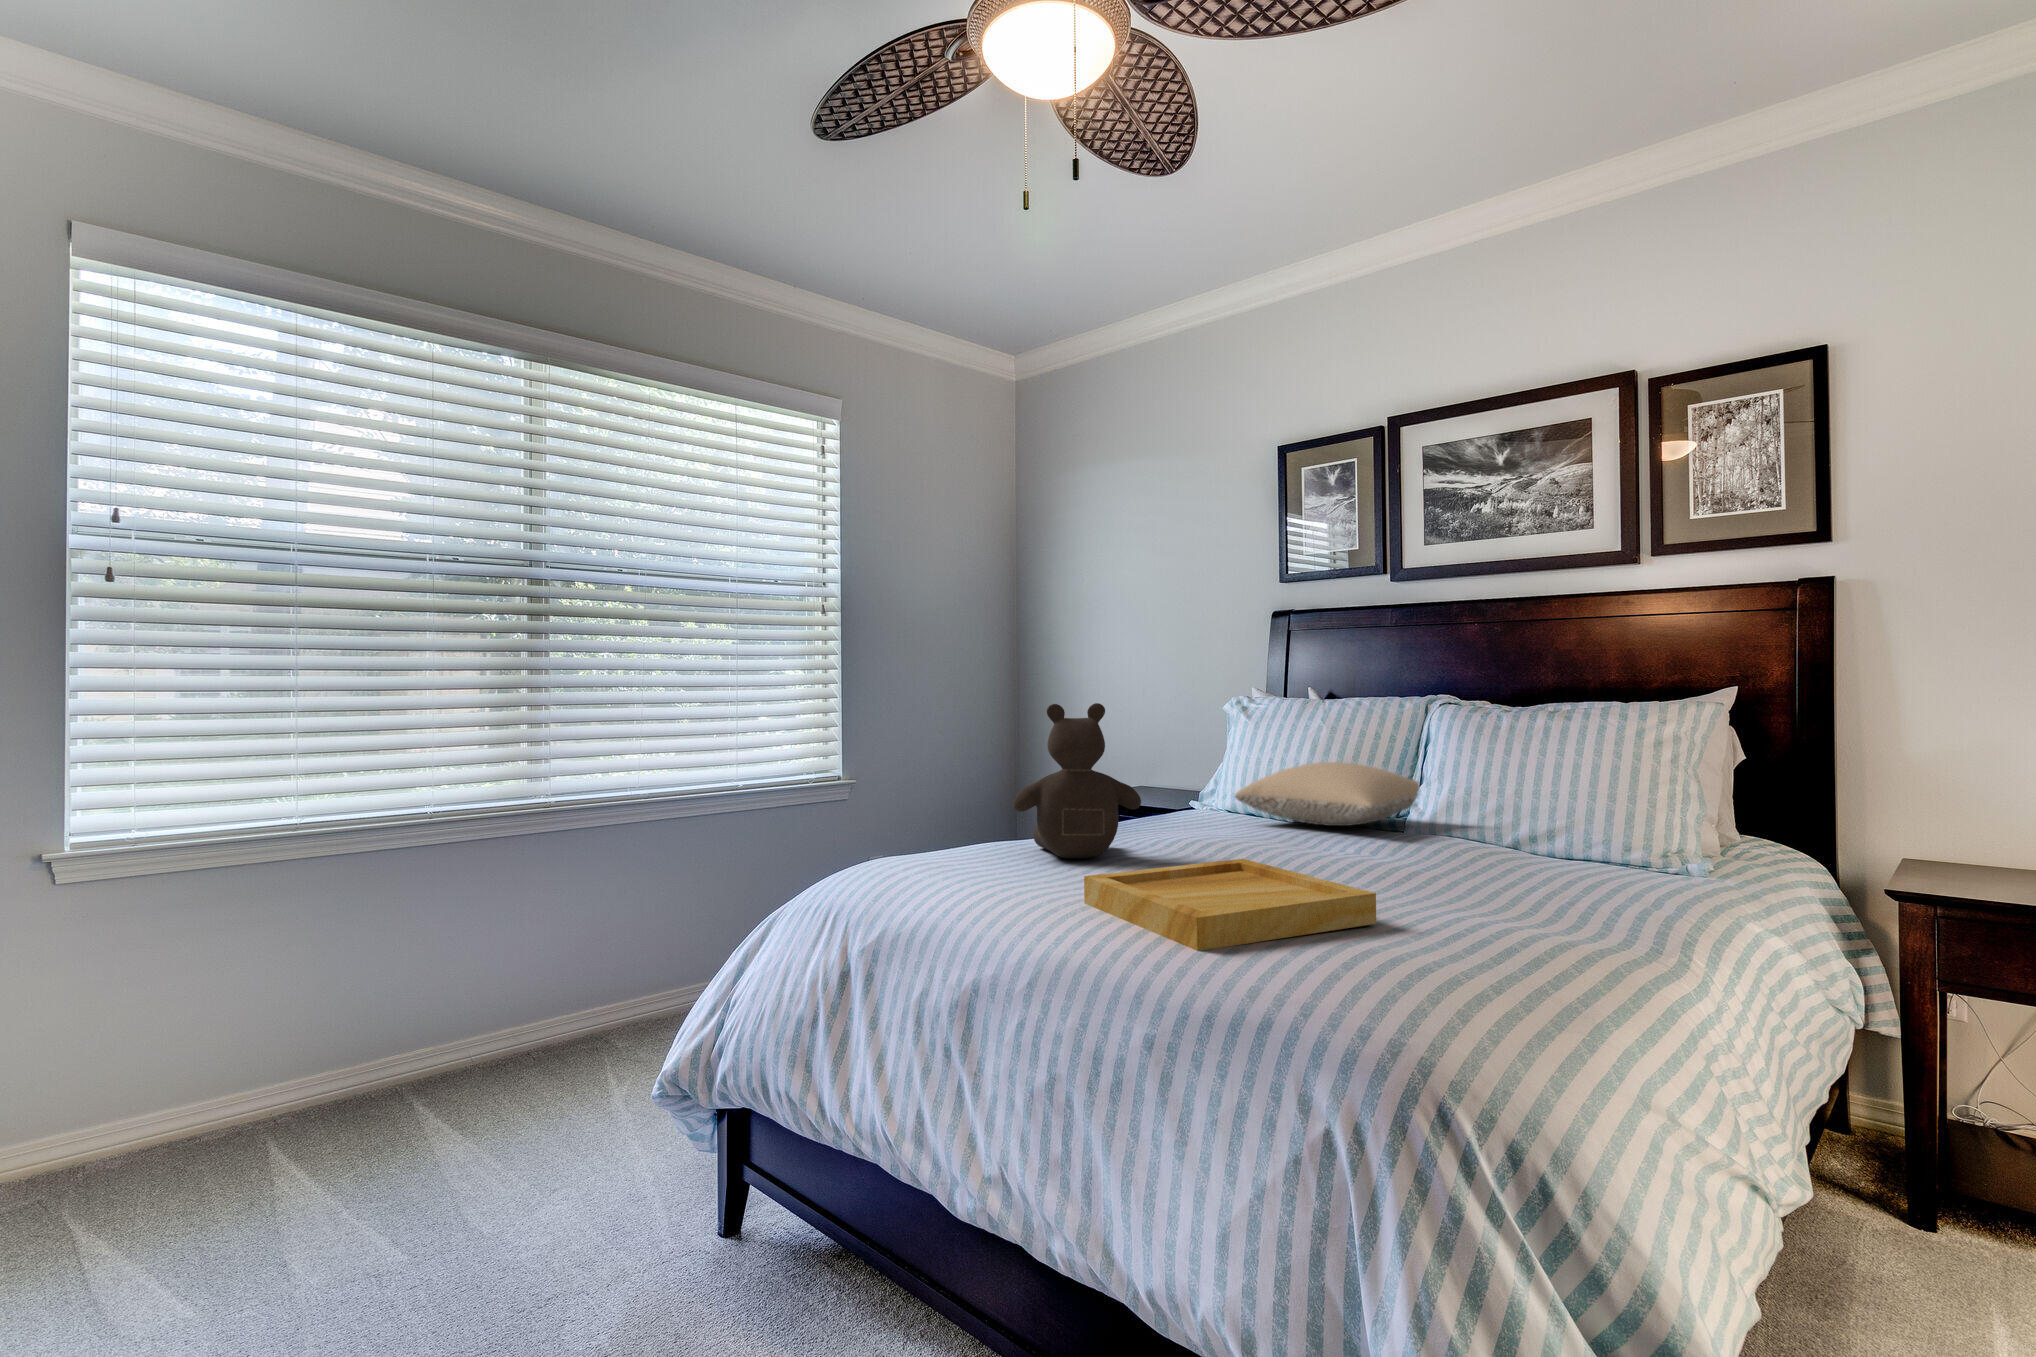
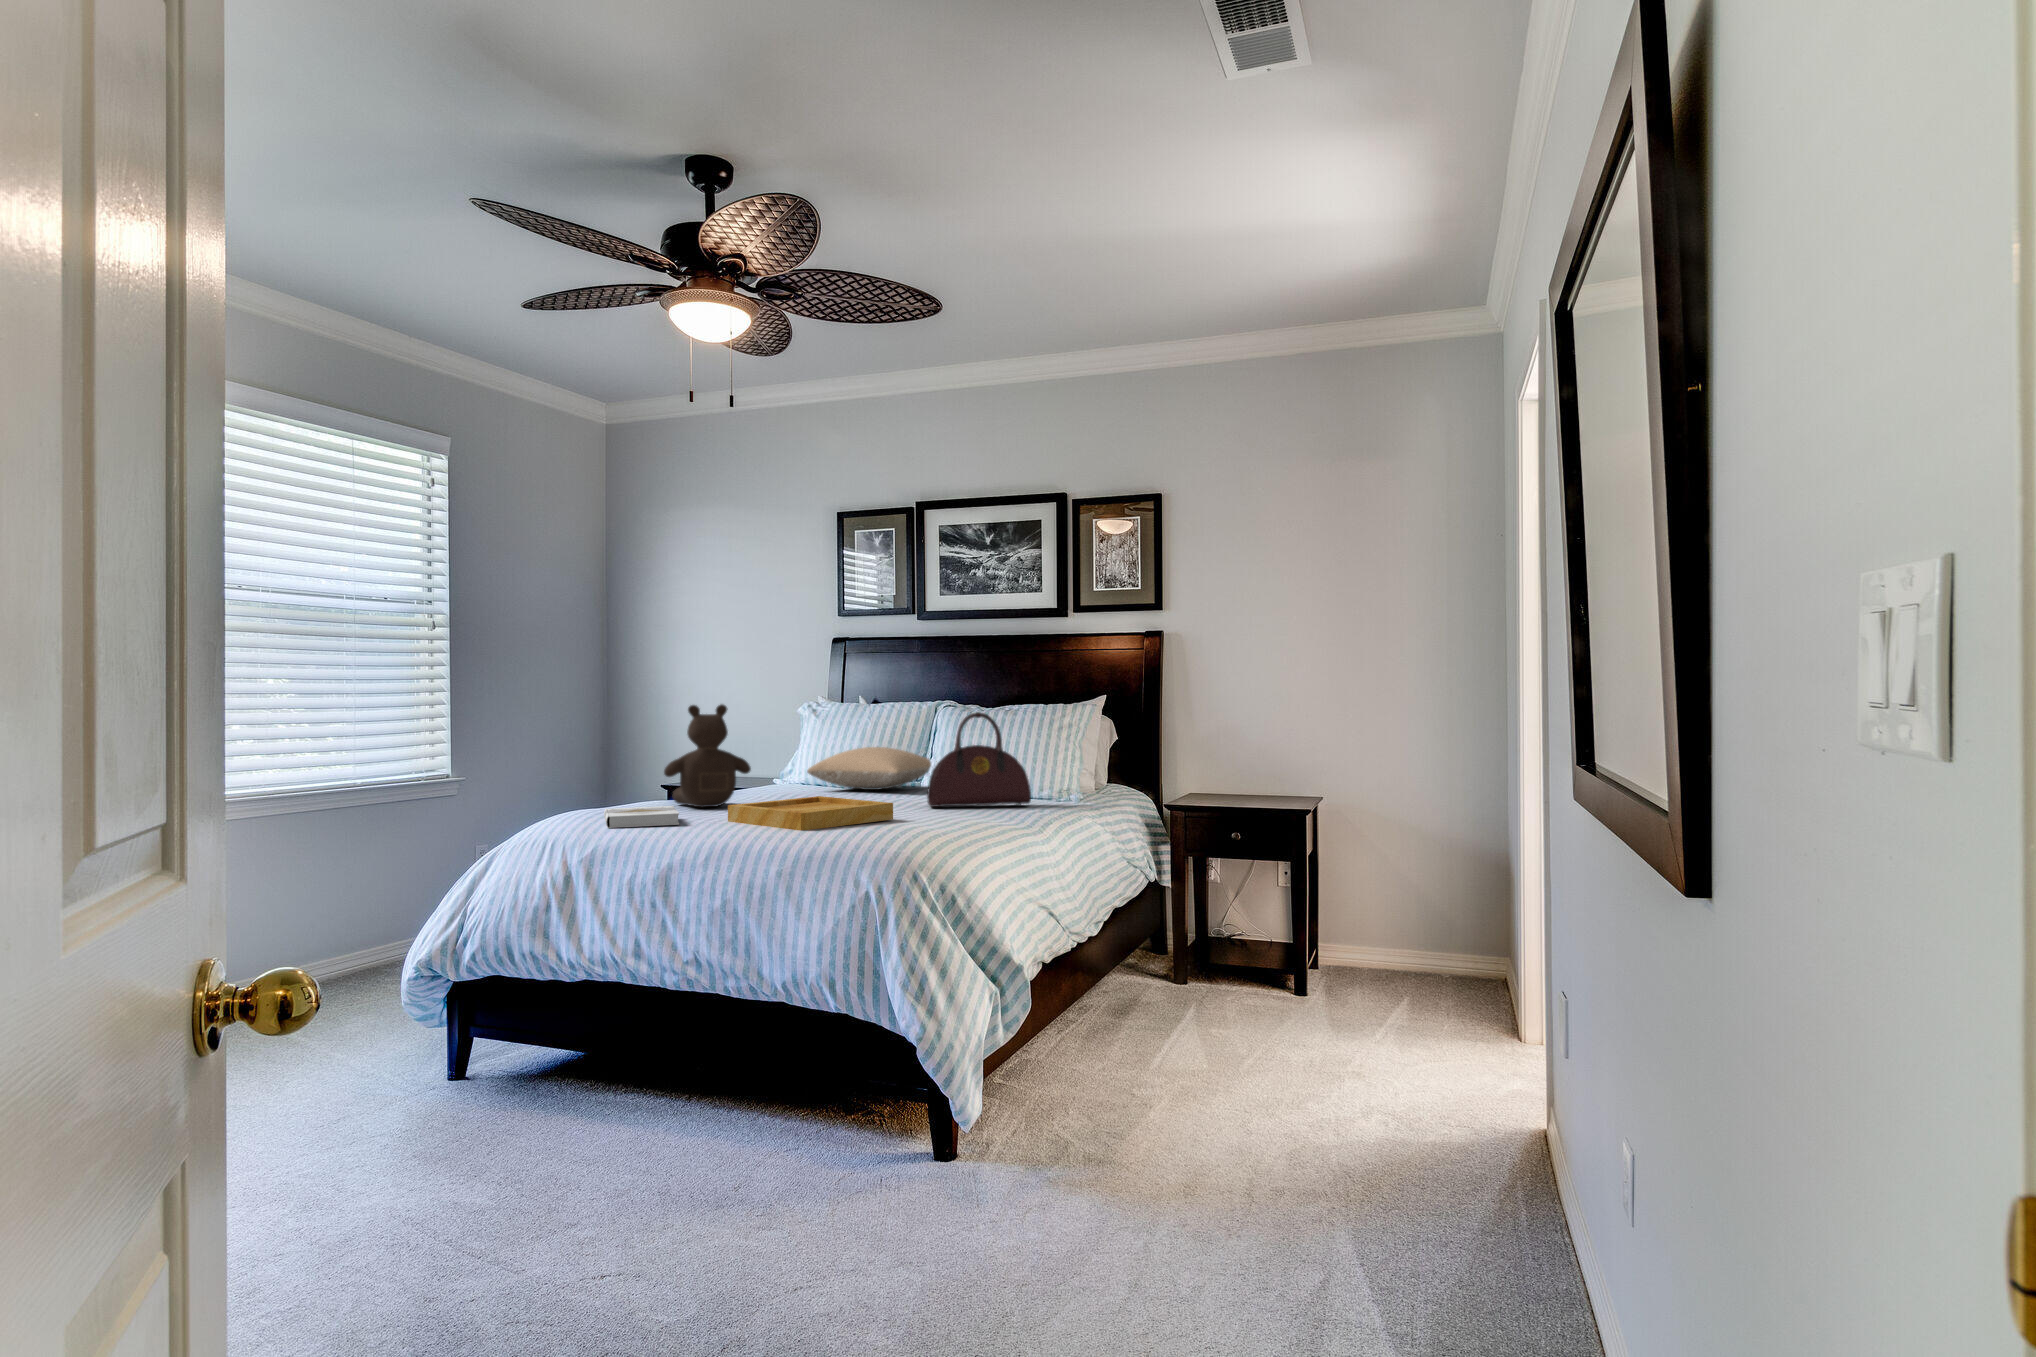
handbag: none [1430,719,1637,888] -> present [927,712,1031,807]
book: none [885,867,1008,911] -> present [604,806,679,828]

